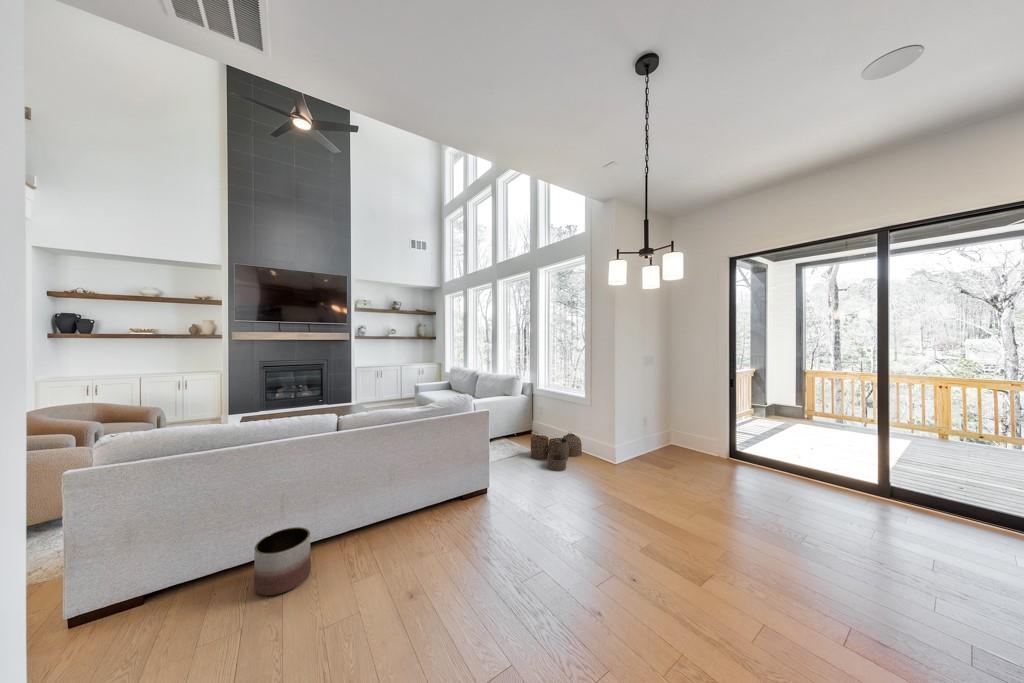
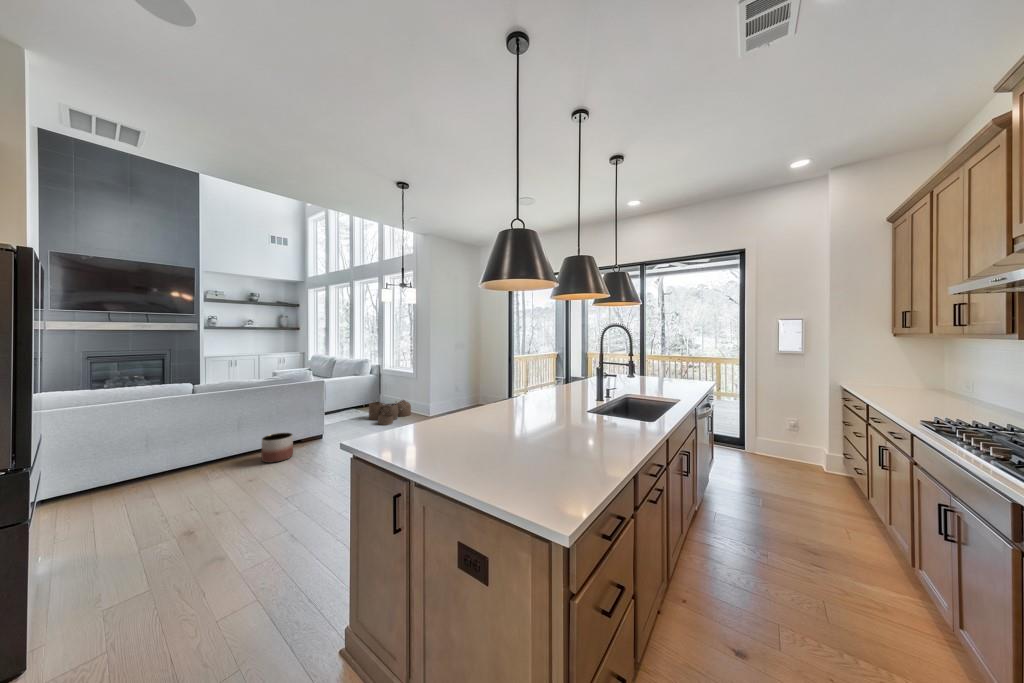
planter: present [254,527,311,595] -> present [262,433,293,463]

